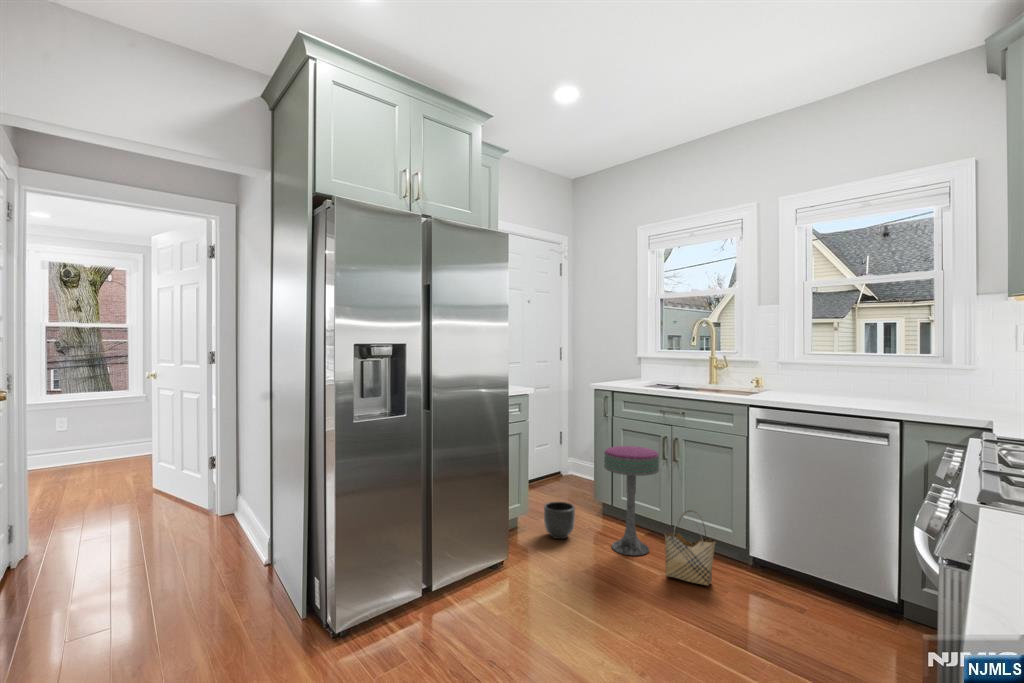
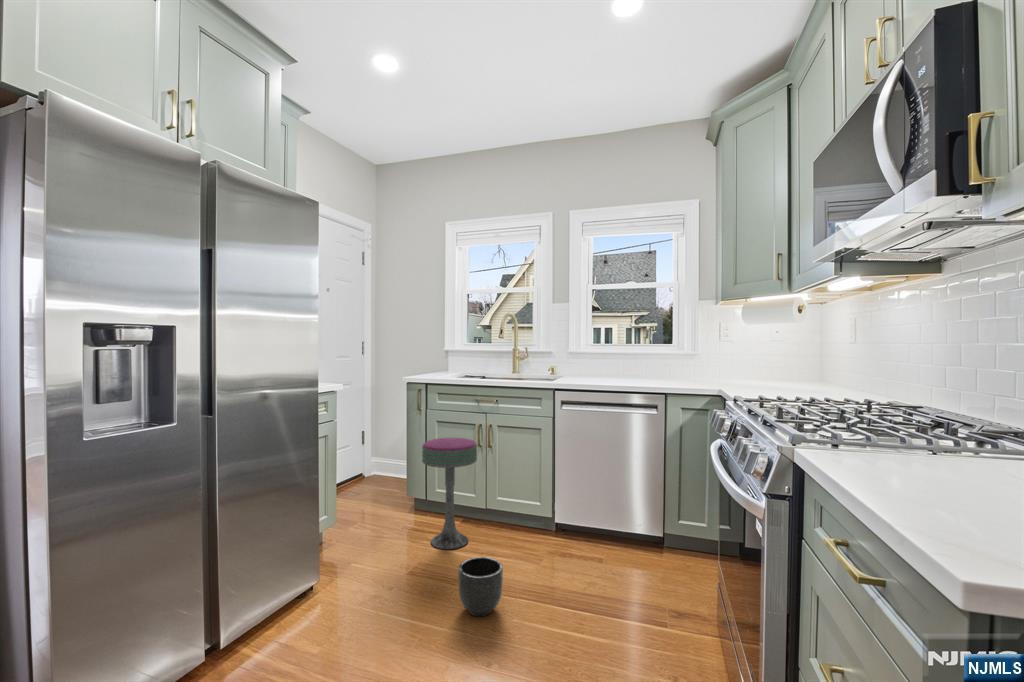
planter: present [544,502,575,539] -> present [458,557,503,616]
woven basket: present [664,511,715,586] -> none [487,495,535,567]

